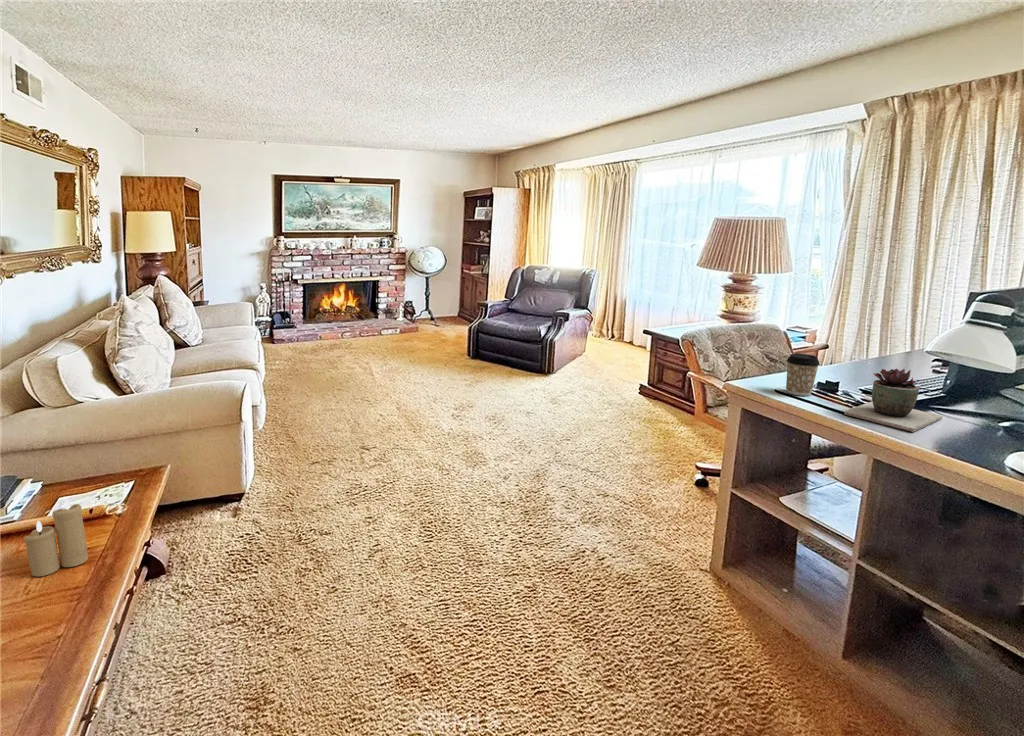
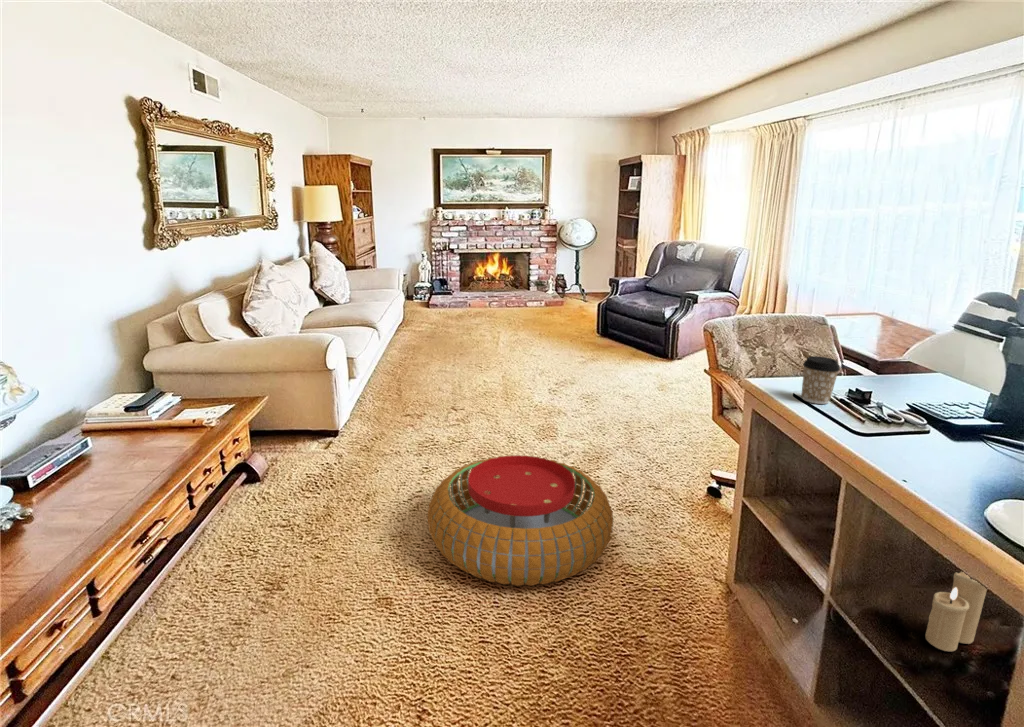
succulent plant: present [844,369,942,432] -> none [837,382,964,456]
pouf: none [413,484,609,626] -> present [428,455,613,586]
candle: present [24,499,88,576] -> present [925,571,988,651]

